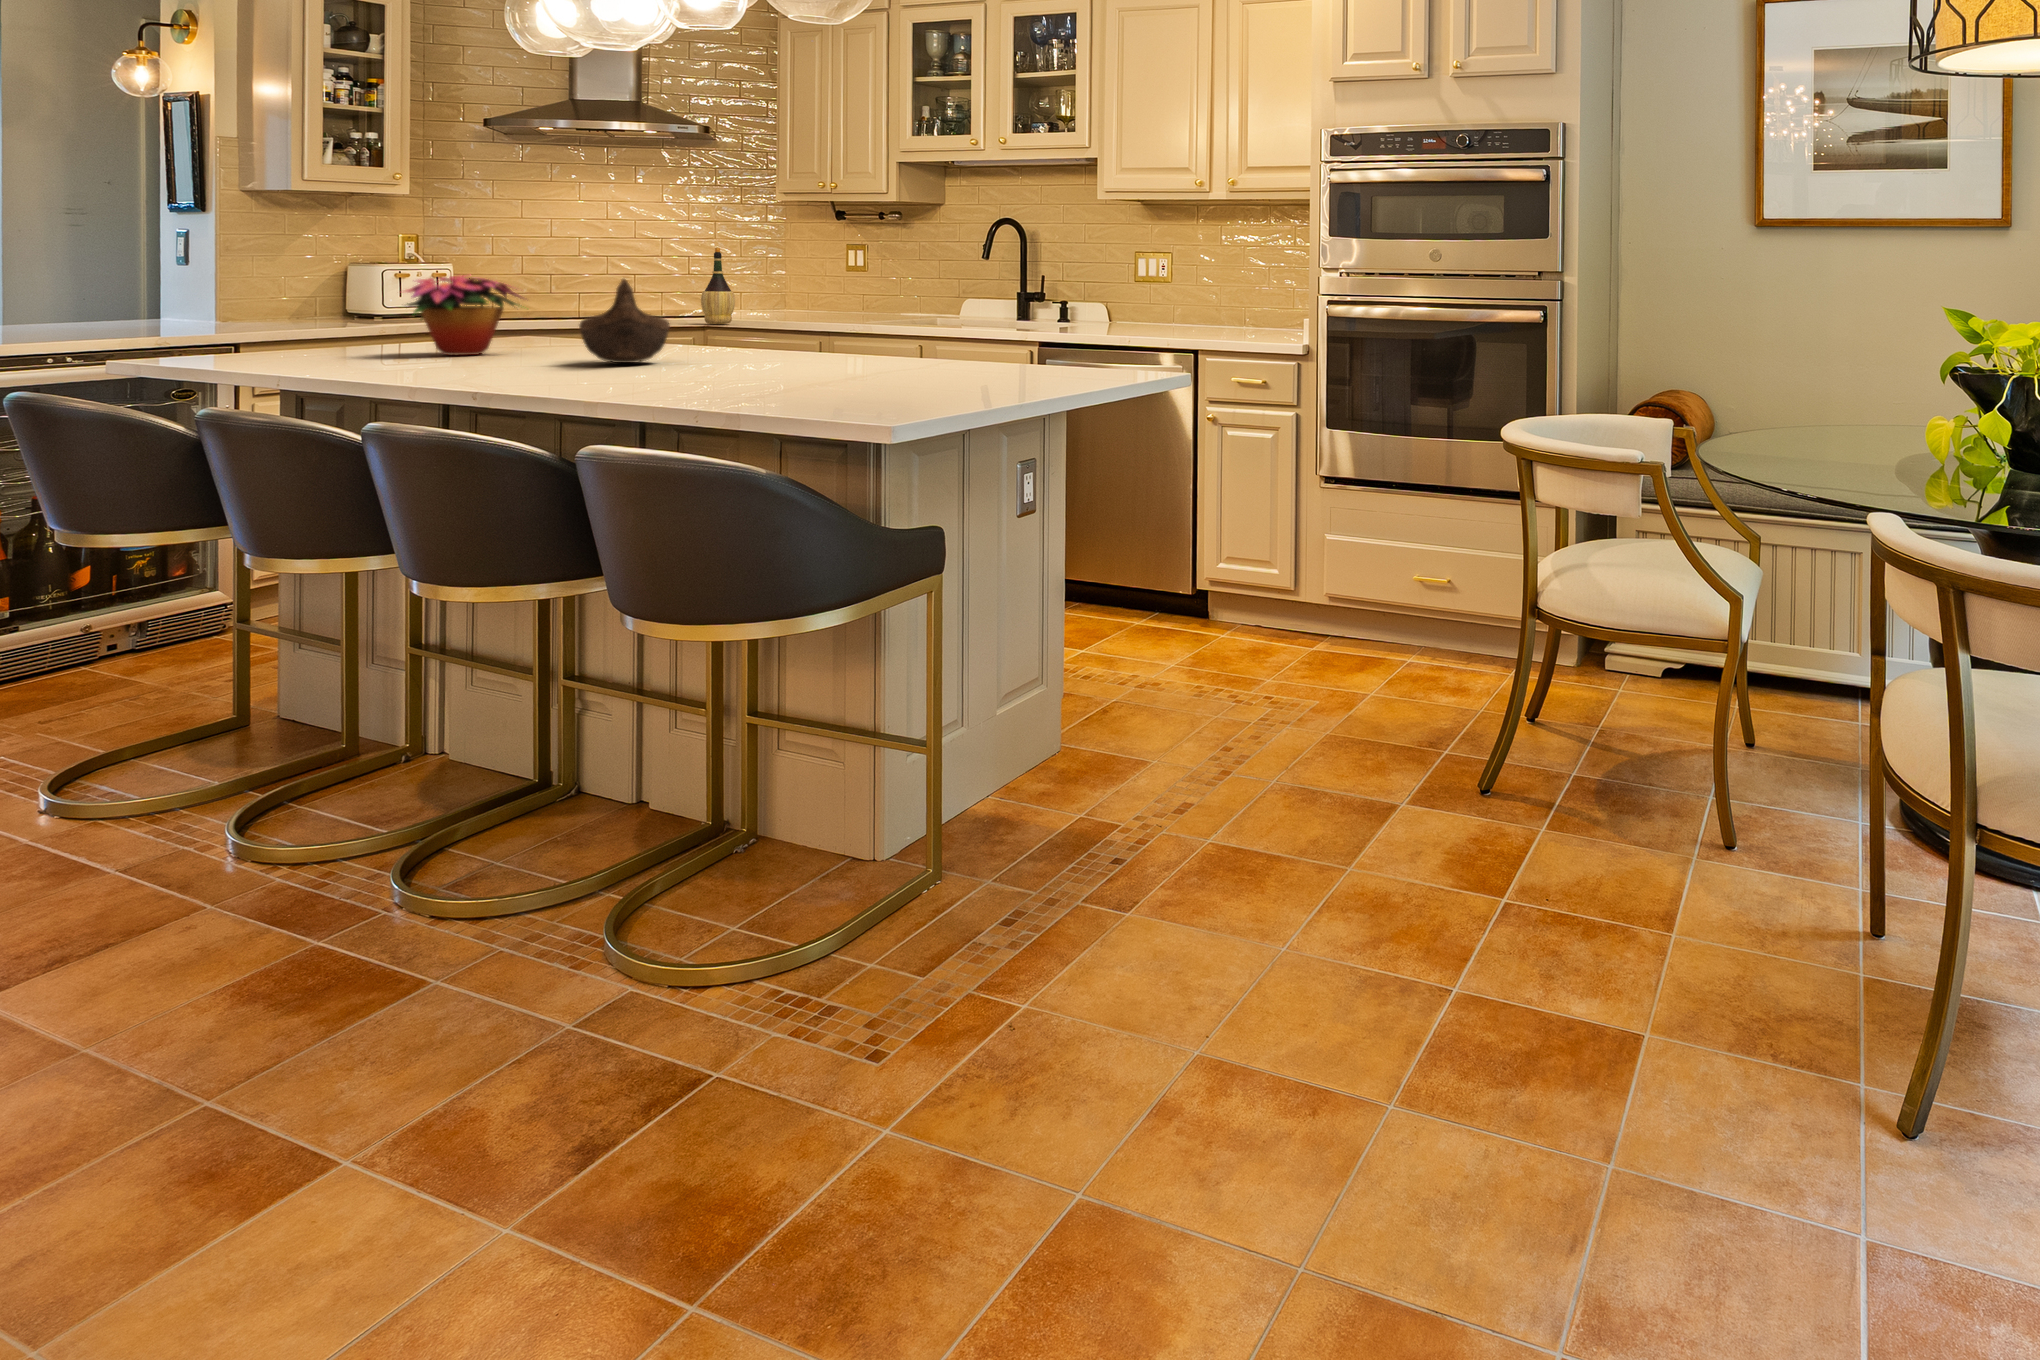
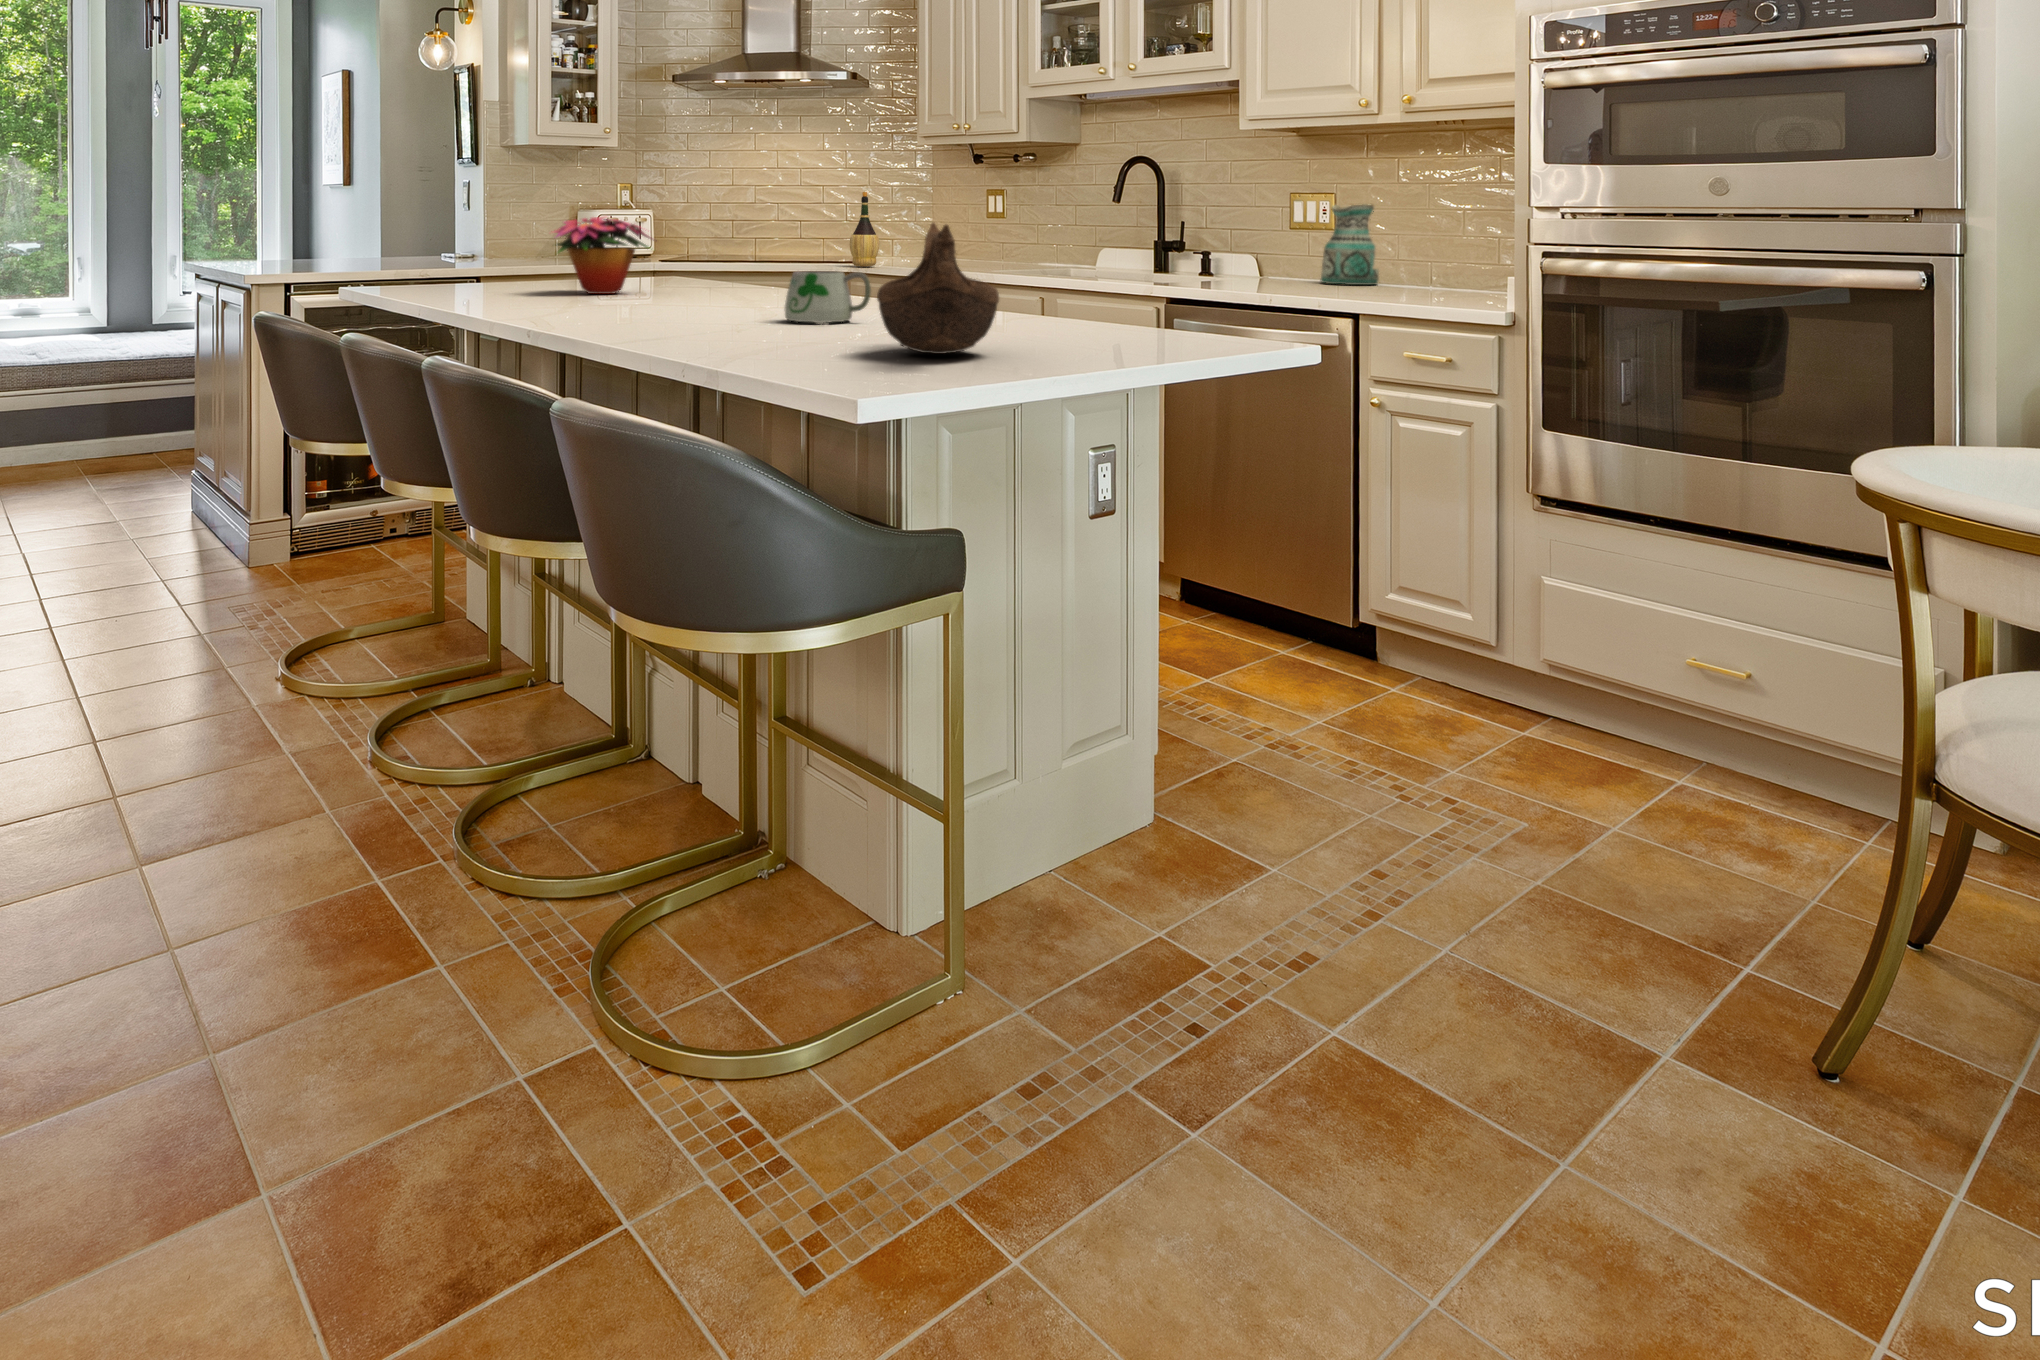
ceramic pitcher: none [1169,264,1218,332] -> present [1321,204,1379,285]
decorative bowl: present [579,279,670,363] -> present [877,223,999,354]
mug: none [719,326,804,373] -> present [785,271,871,325]

